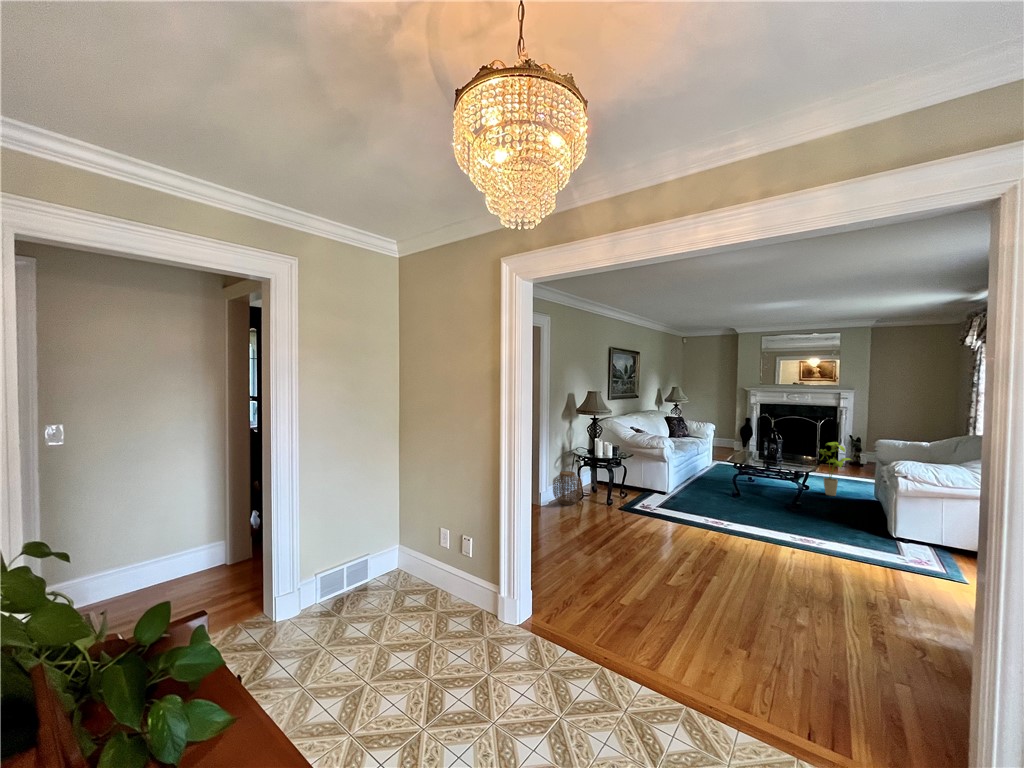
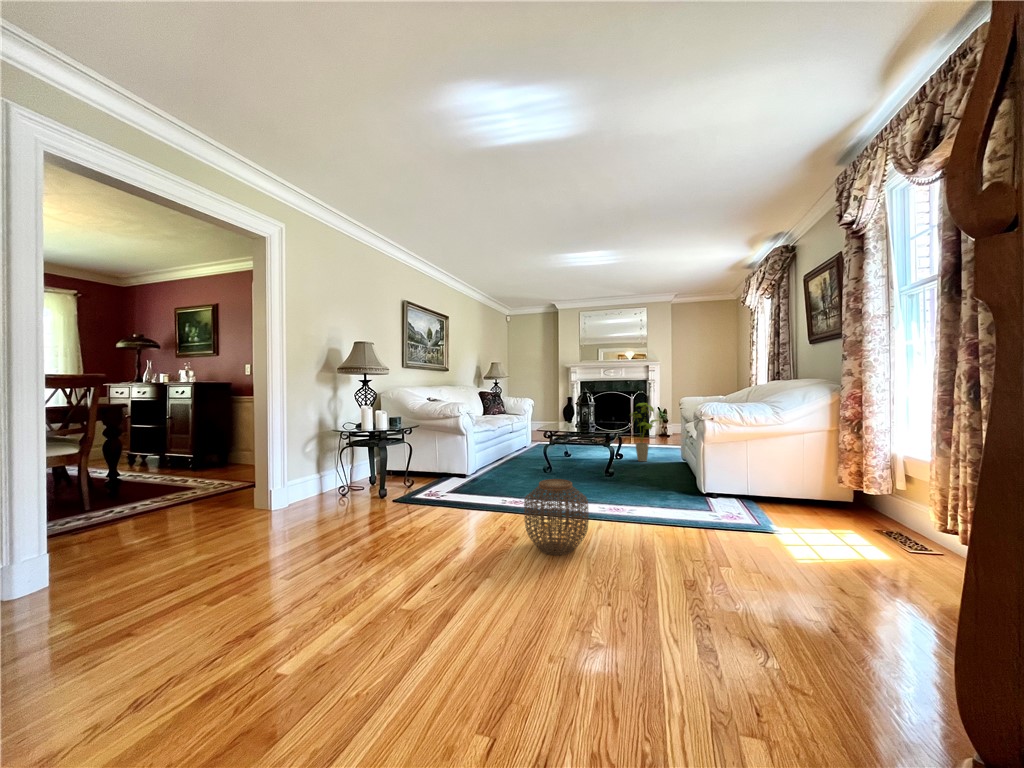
woven basket: present [553,471,582,505] -> present [524,479,589,555]

